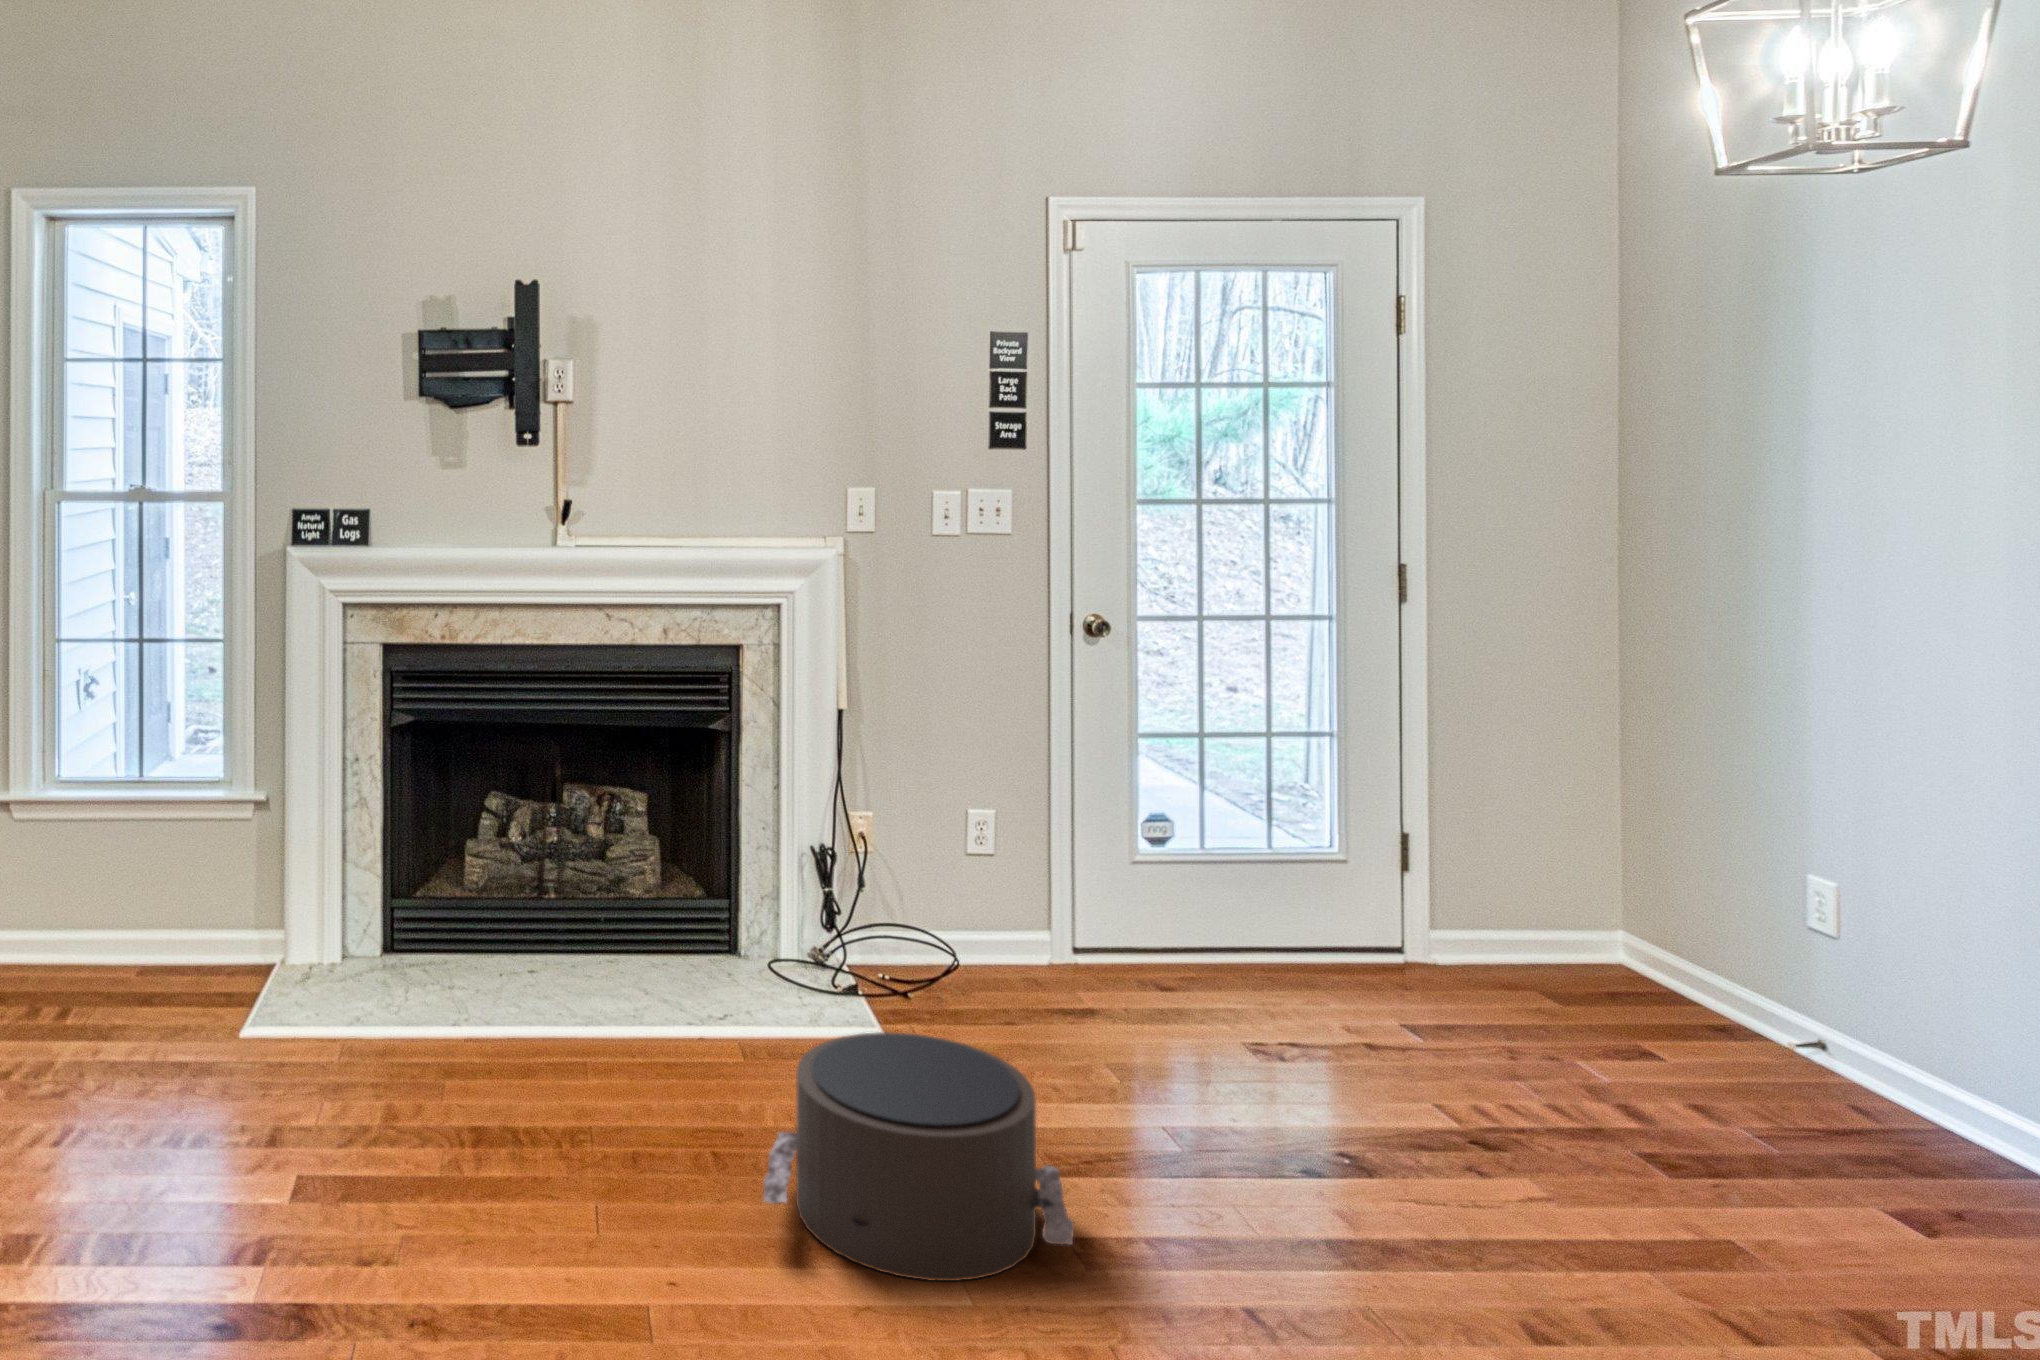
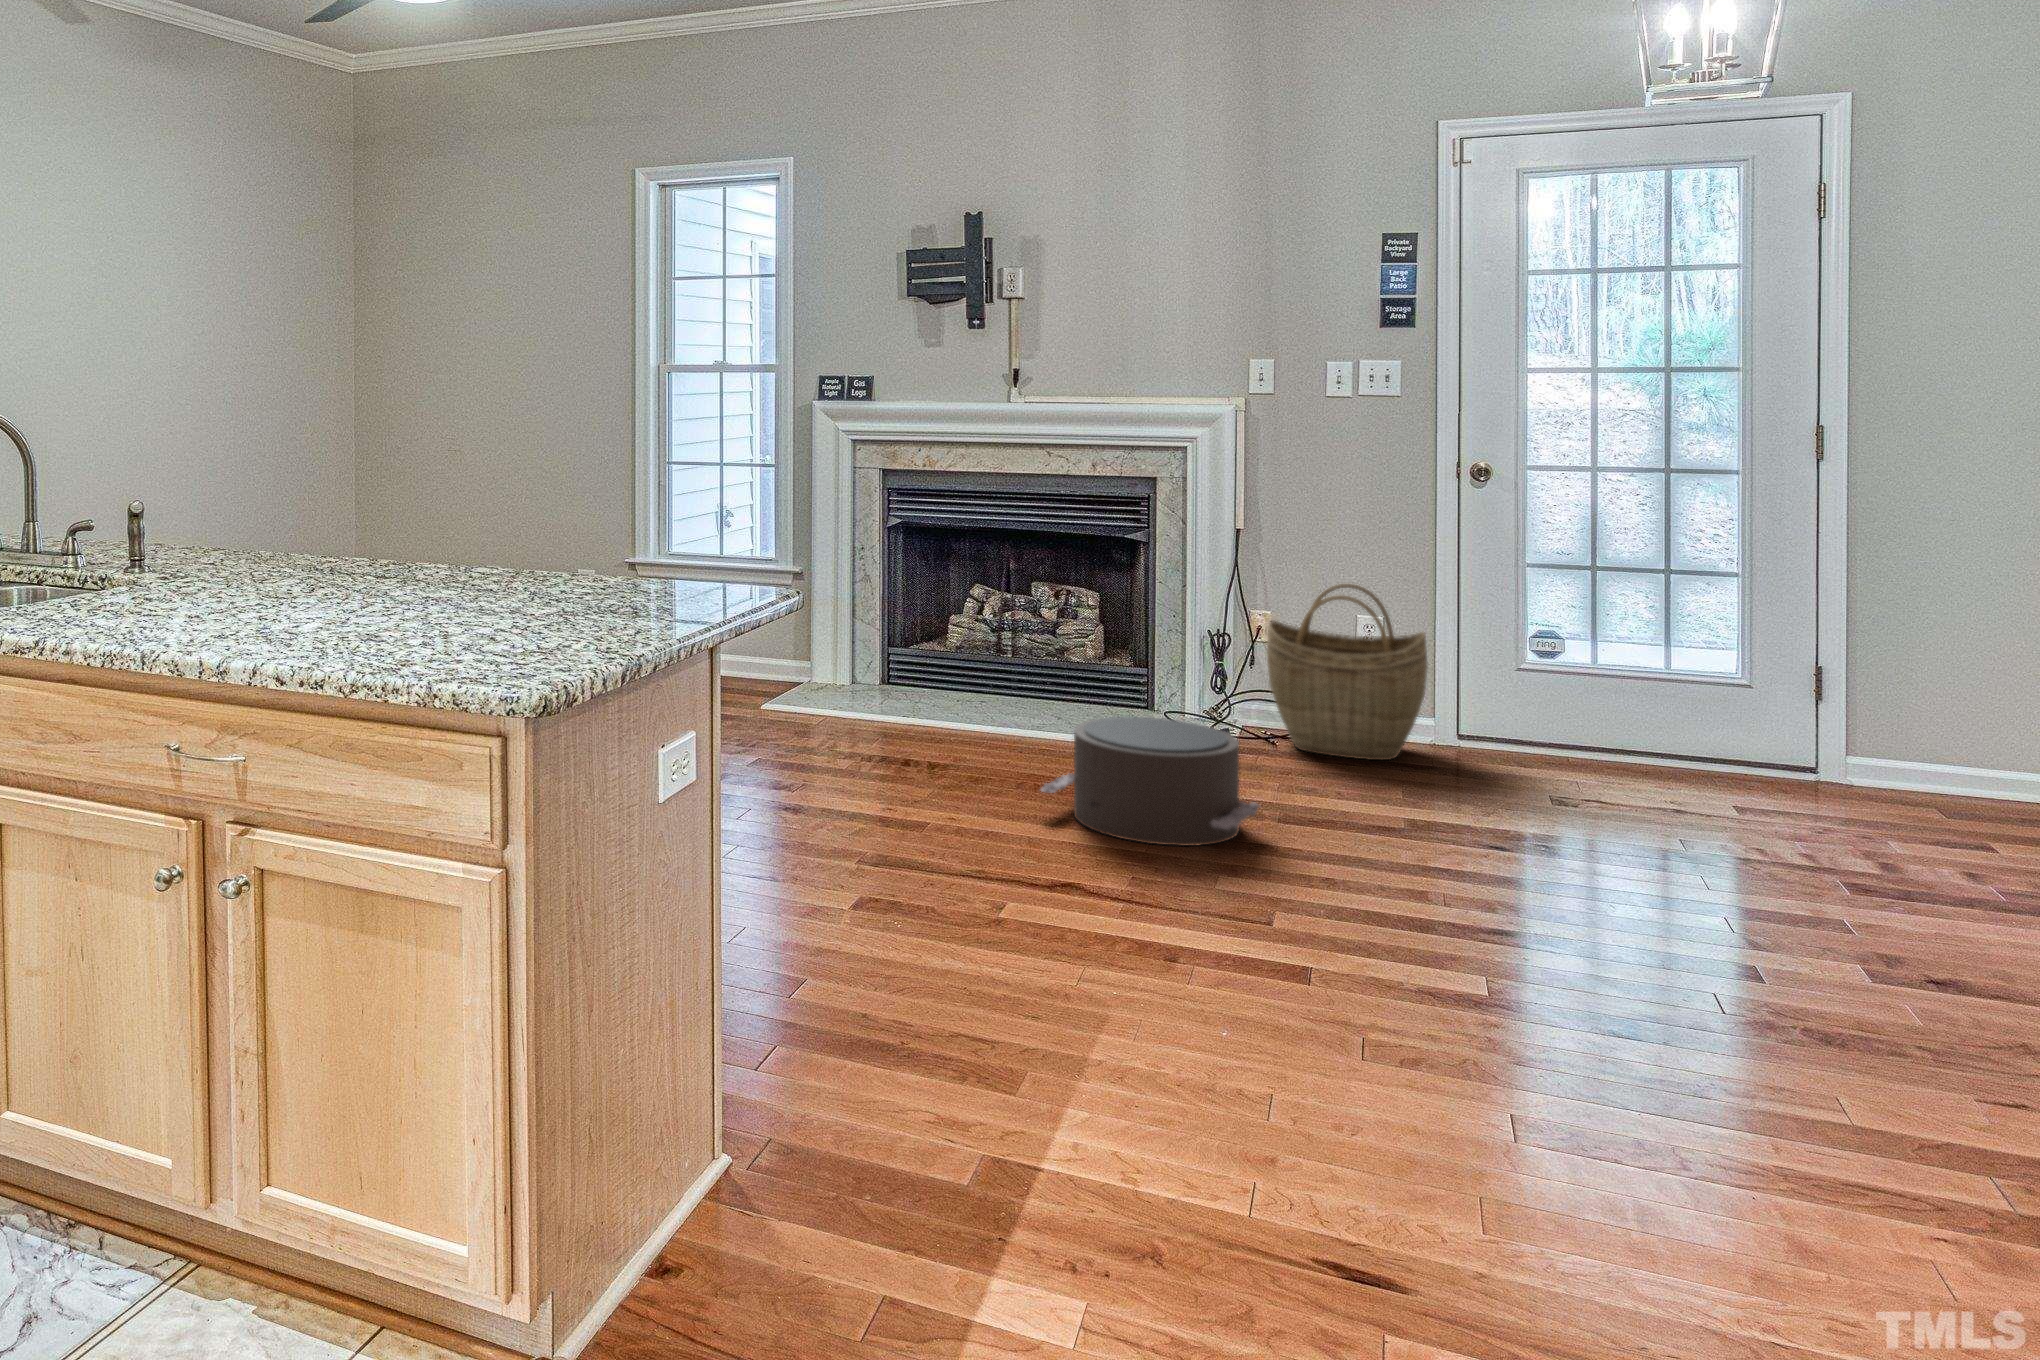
woven basket: none [889,770,1074,1004] -> present [1267,584,1428,760]

